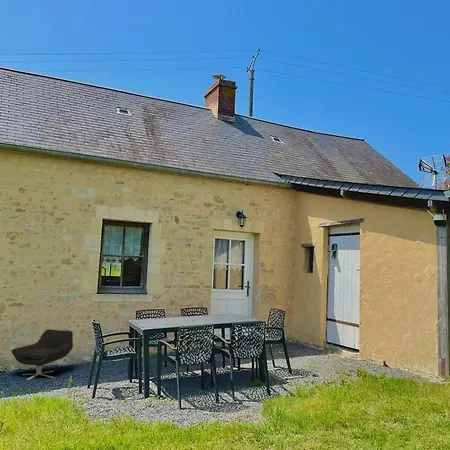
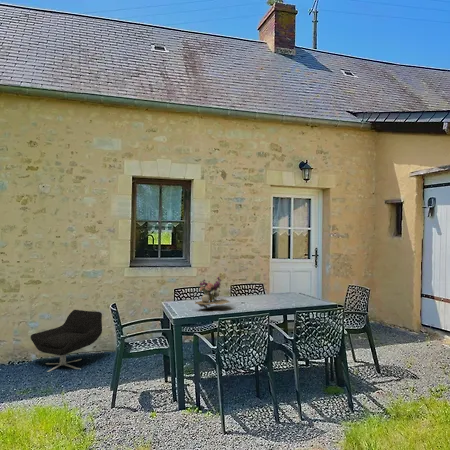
flower arrangement: none [158,299,184,324] -> present [195,277,229,308]

